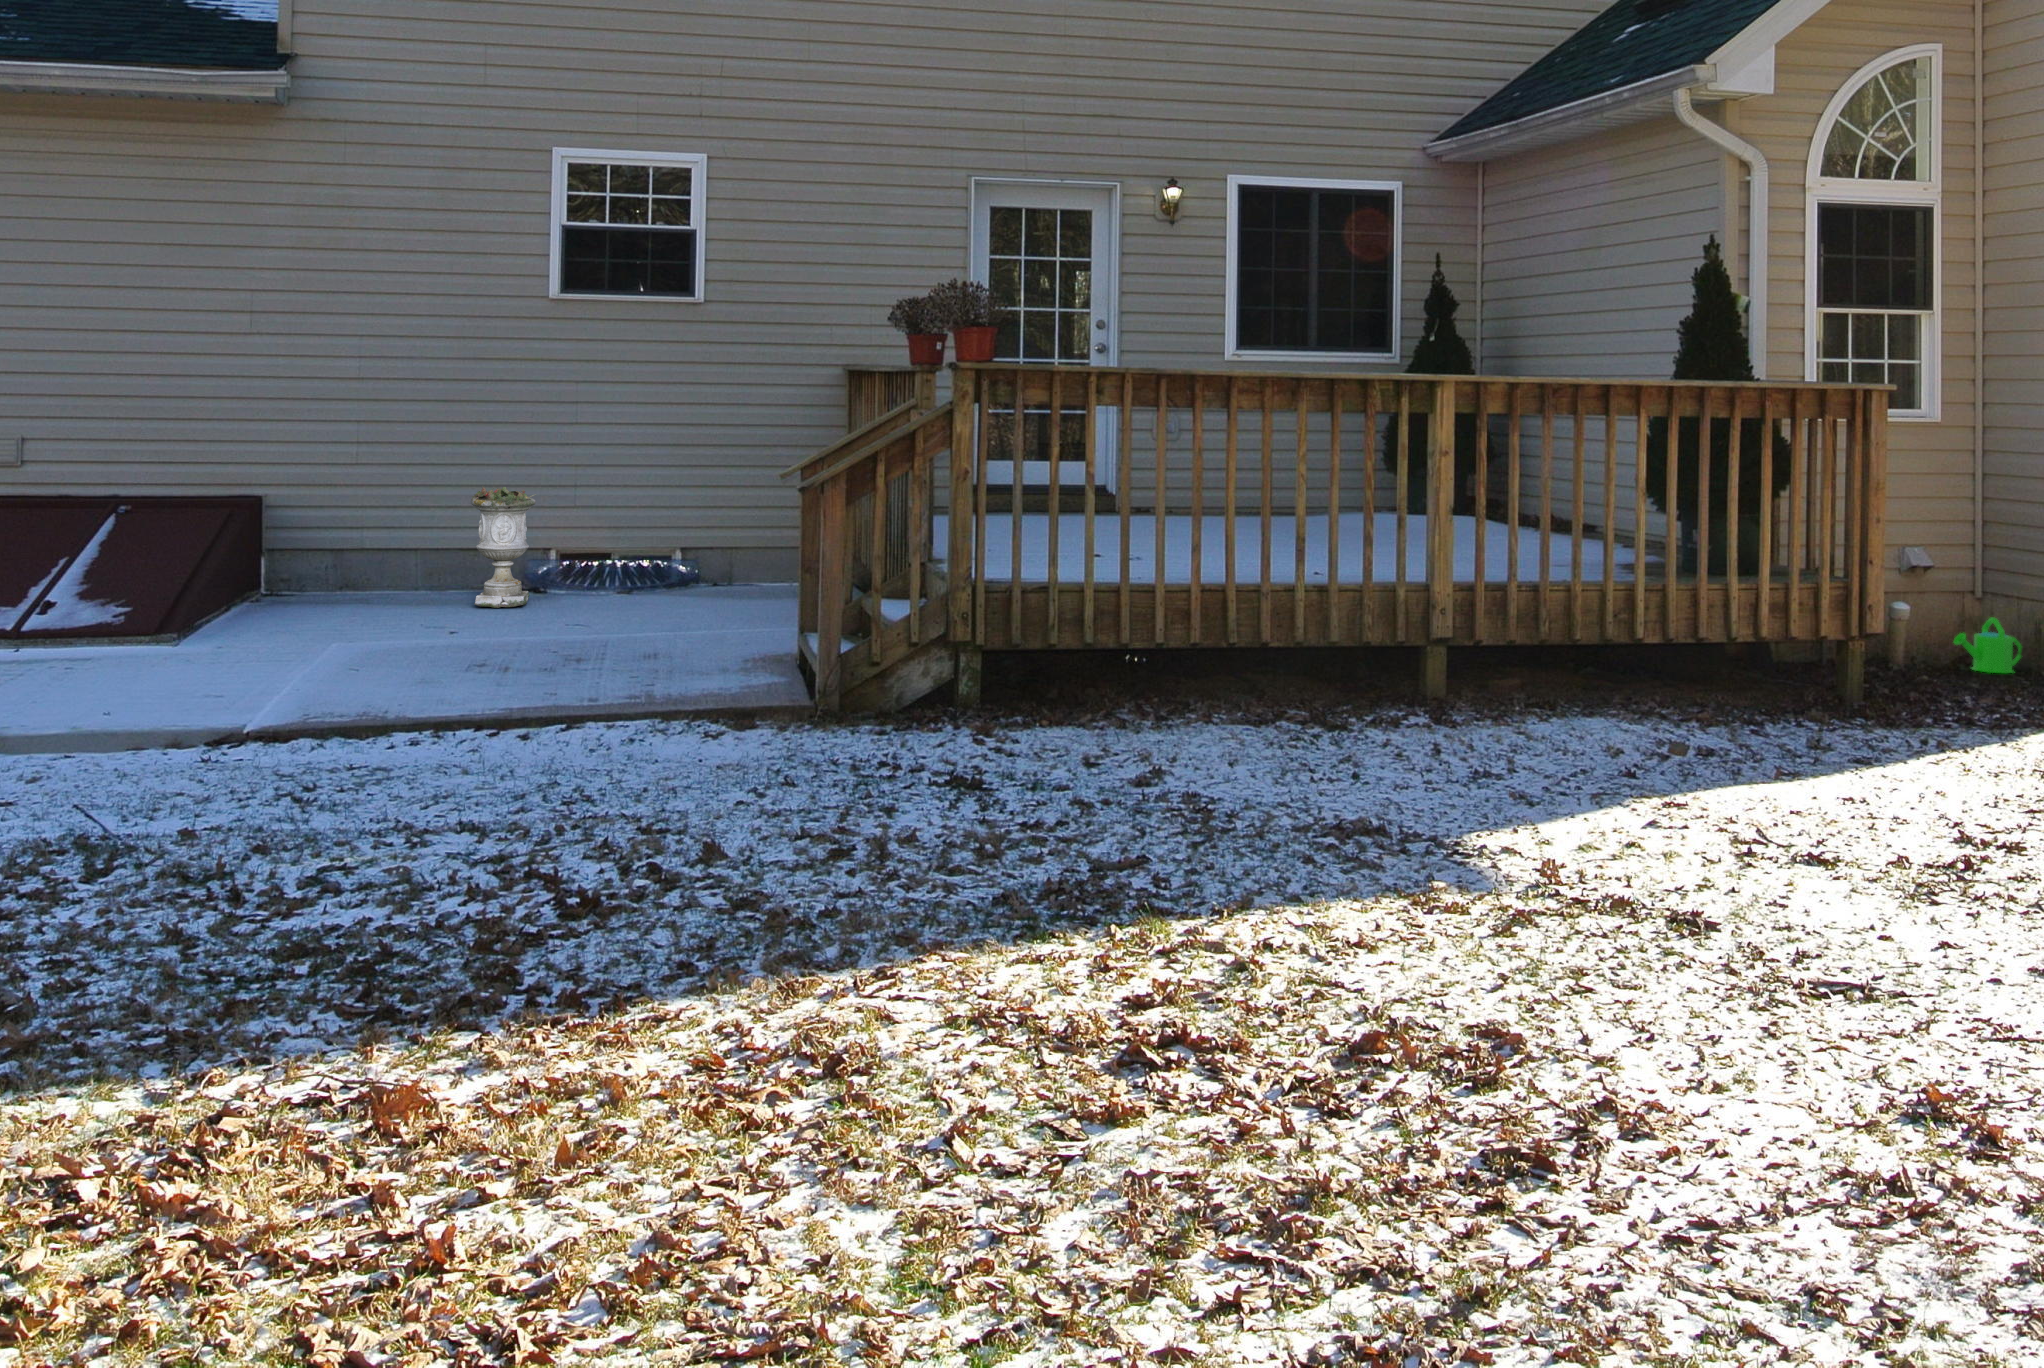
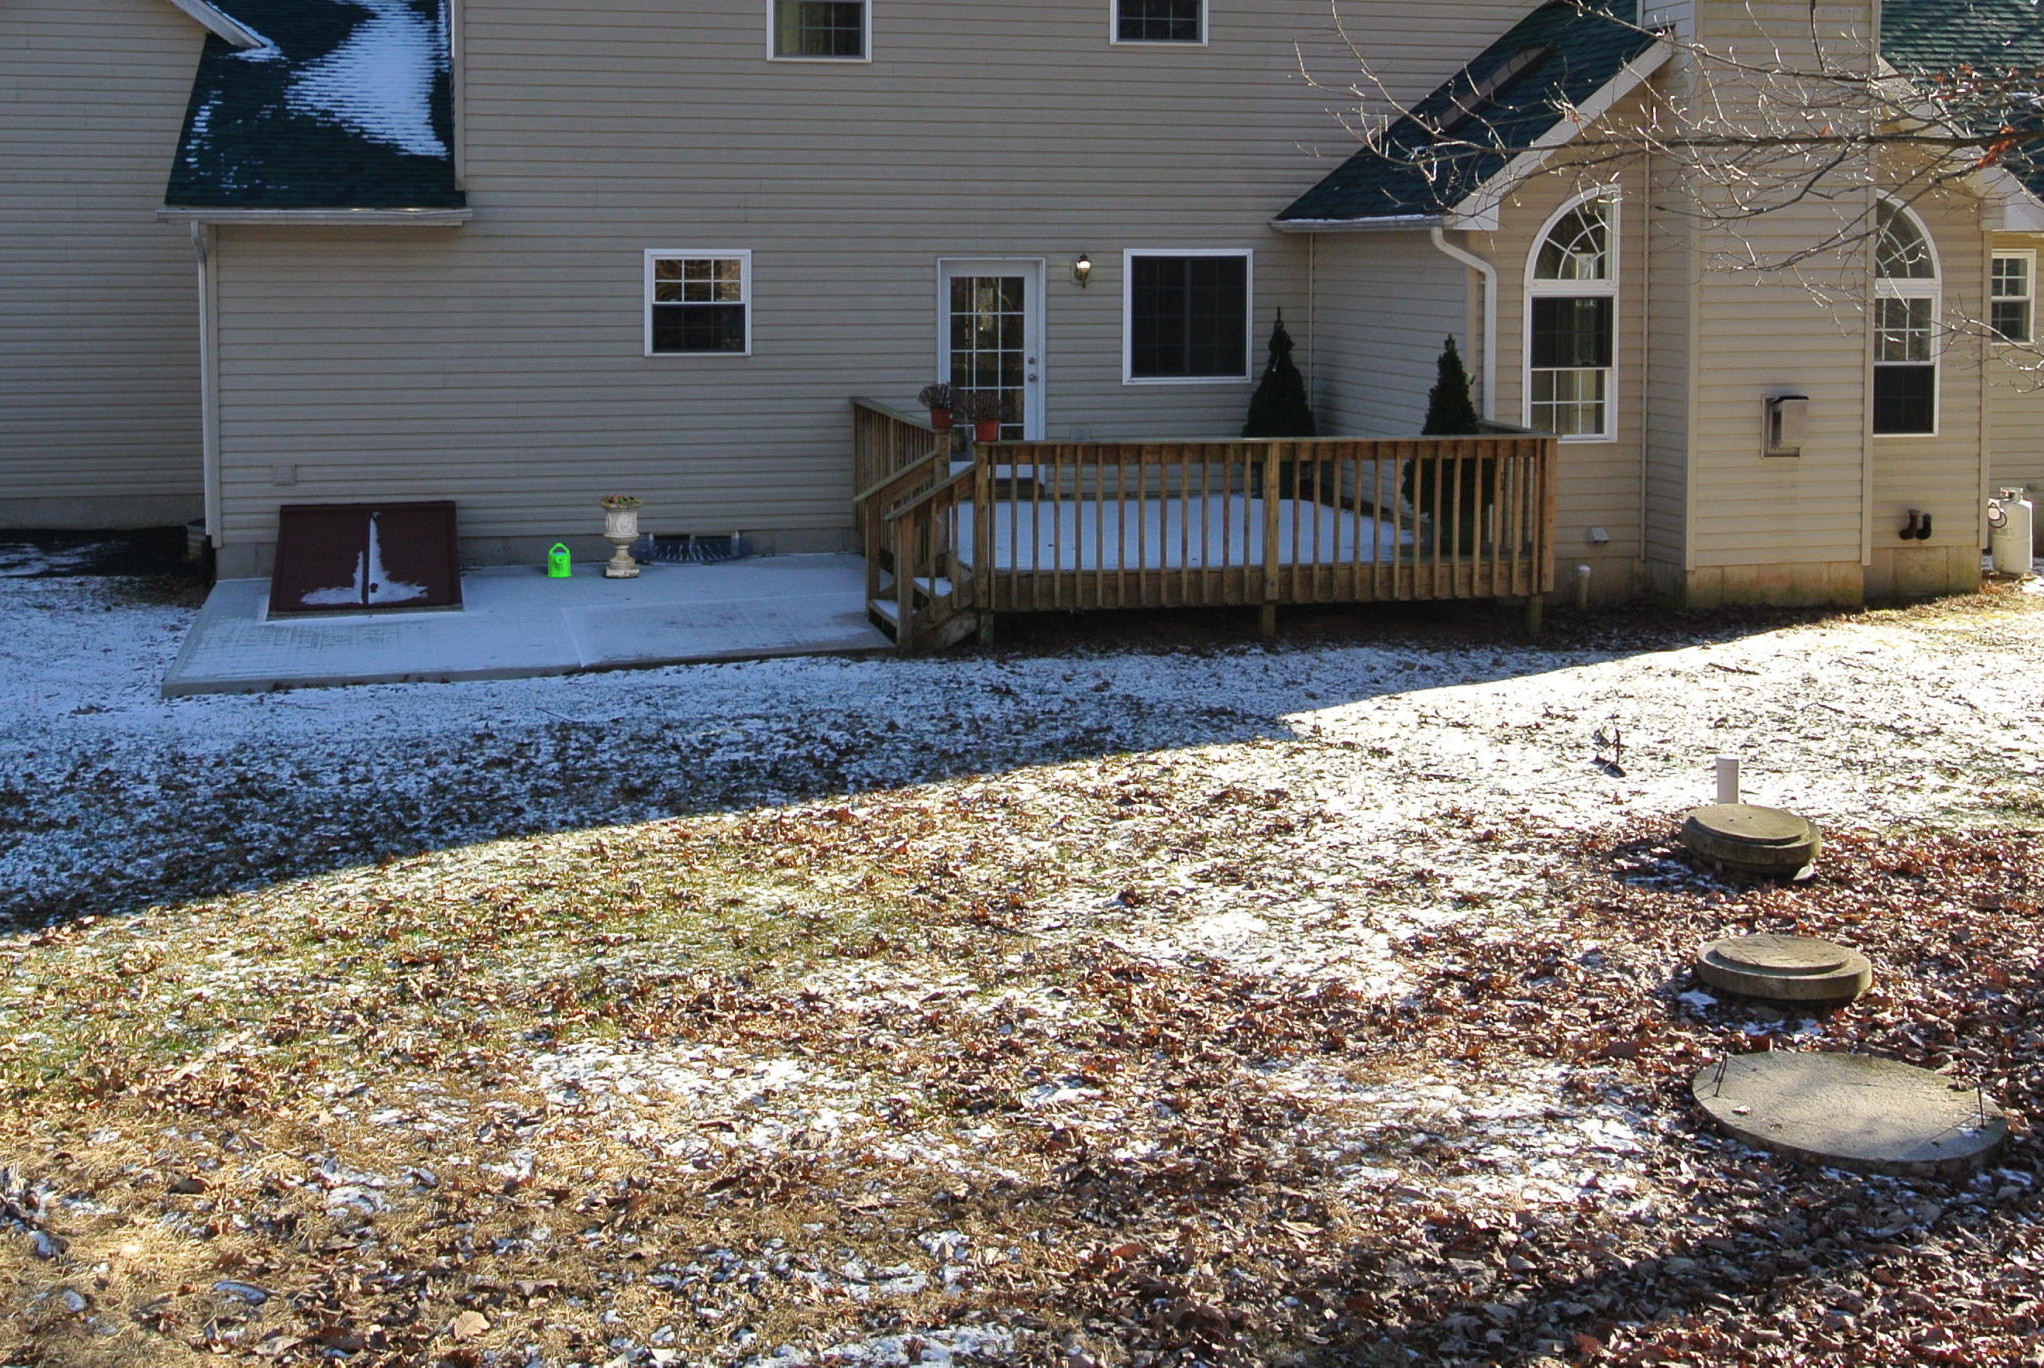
watering can: present [1954,617,2022,674] -> present [547,543,571,577]

